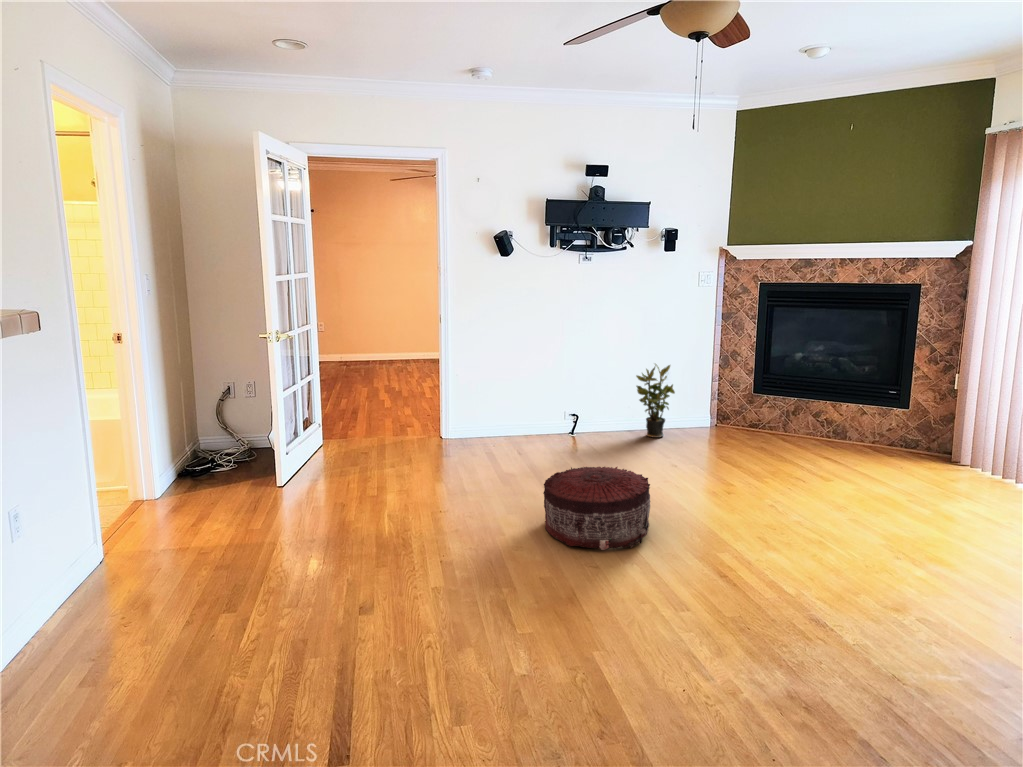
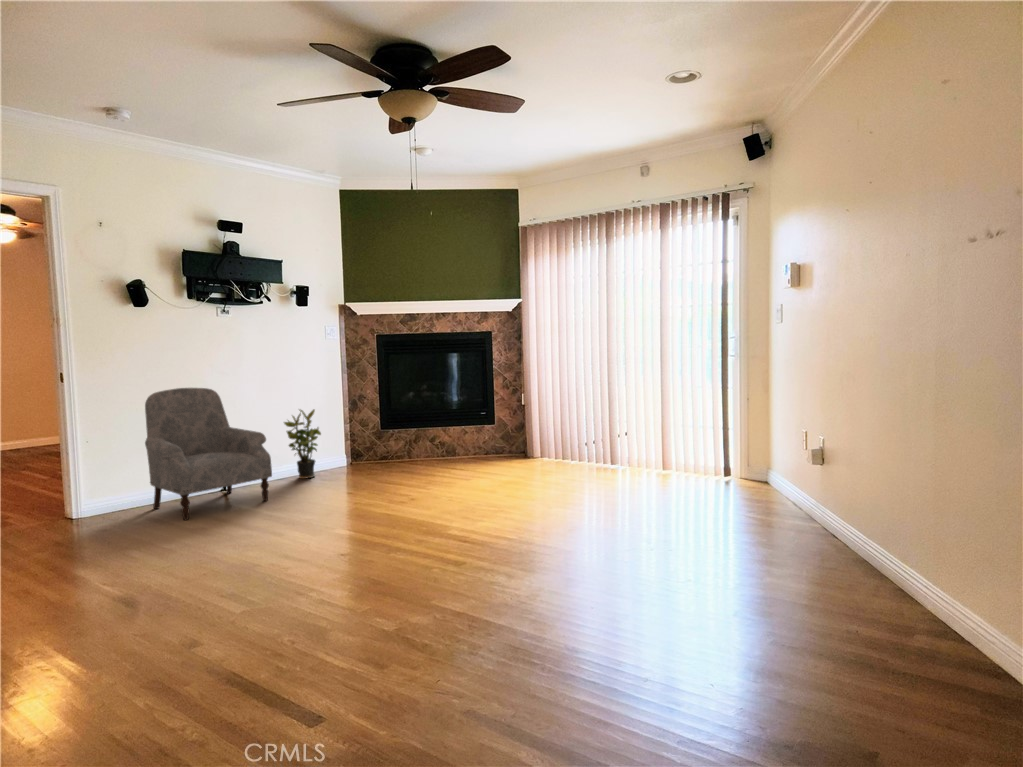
armchair: none [502,335,603,463] -> present [145,388,272,520]
pouf: present [543,467,650,550] -> none [264,485,372,559]

